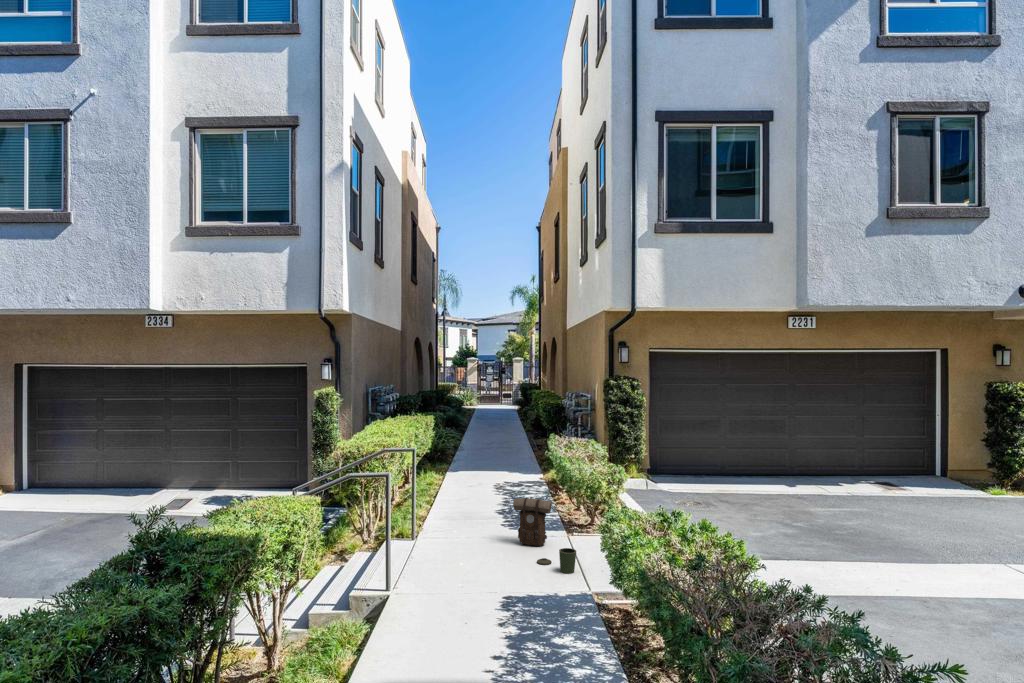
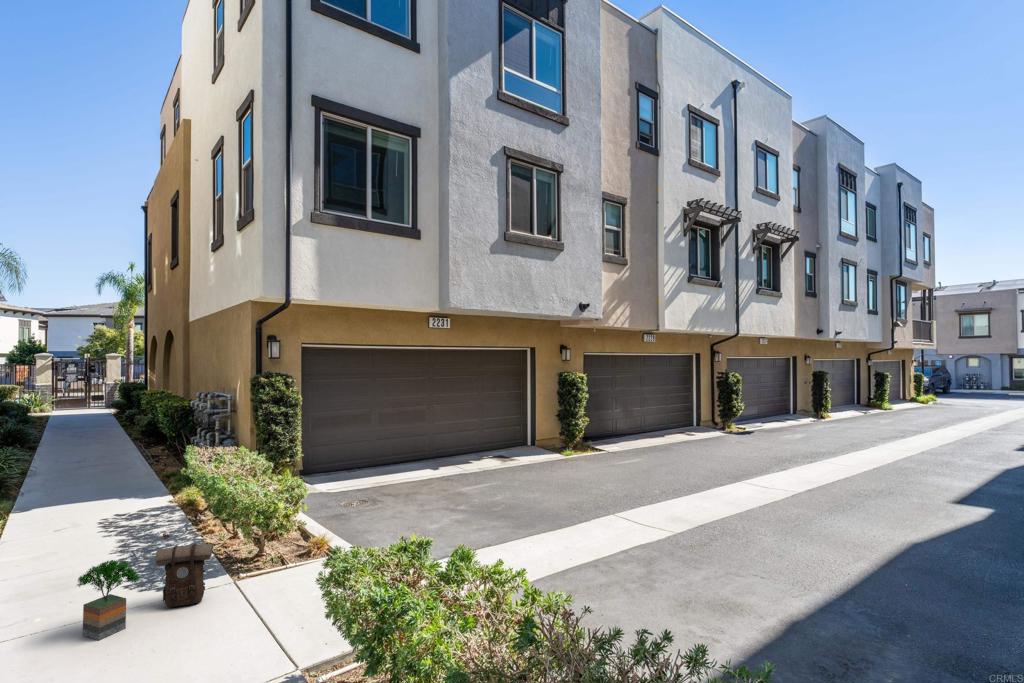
potted tree: none [466,497,503,552] -> present [77,560,140,641]
trash can: present [537,548,576,574] -> none [199,602,259,637]

